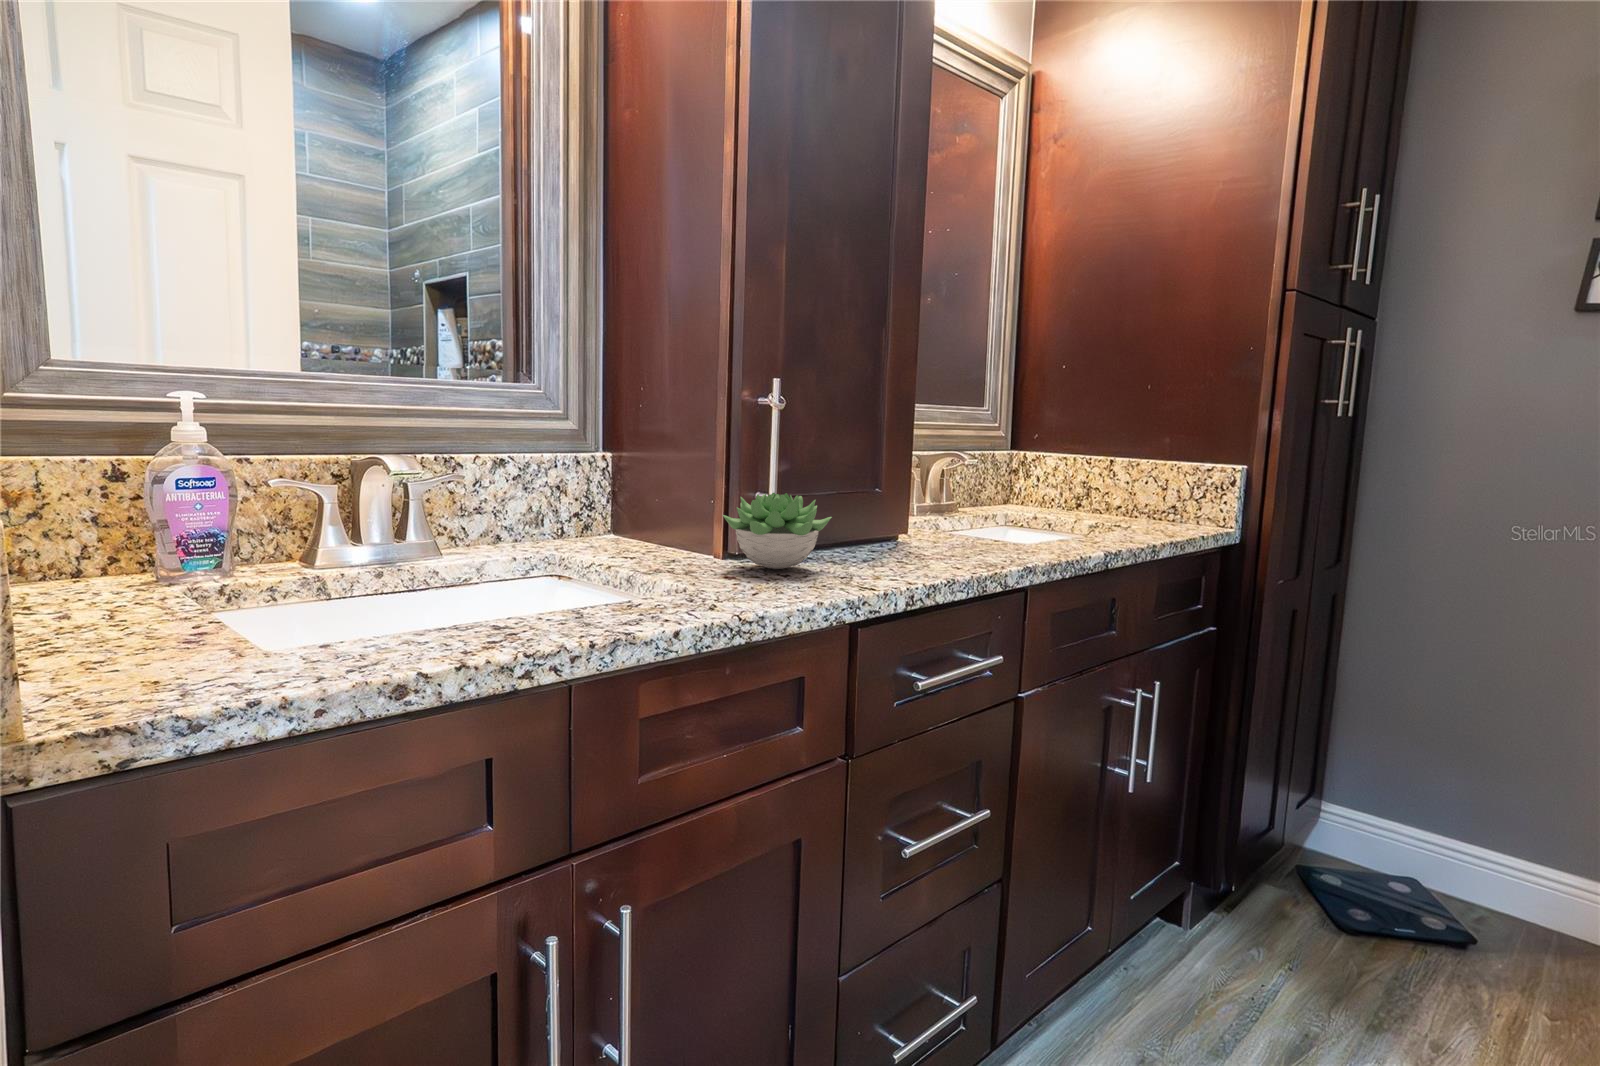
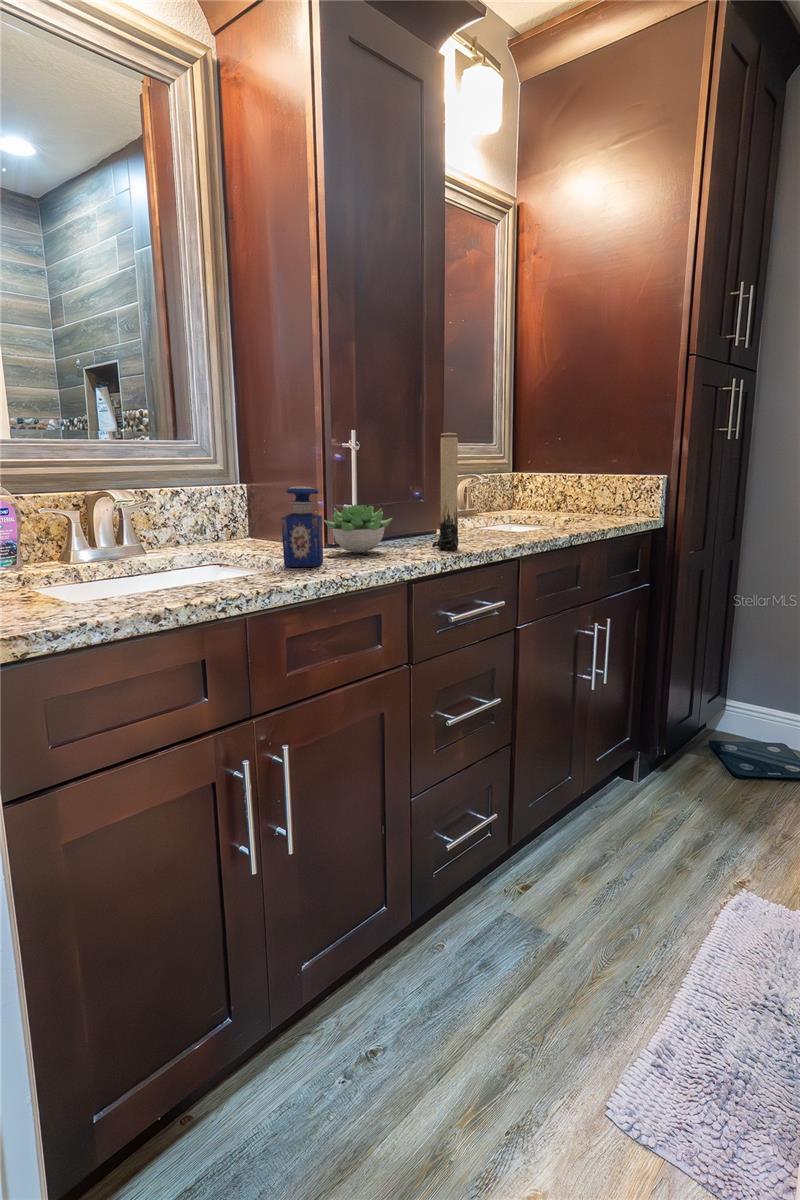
candle: none [892,389,941,571] -> present [432,433,459,550]
perfume bottle: none [651,462,718,593] -> present [281,486,323,567]

